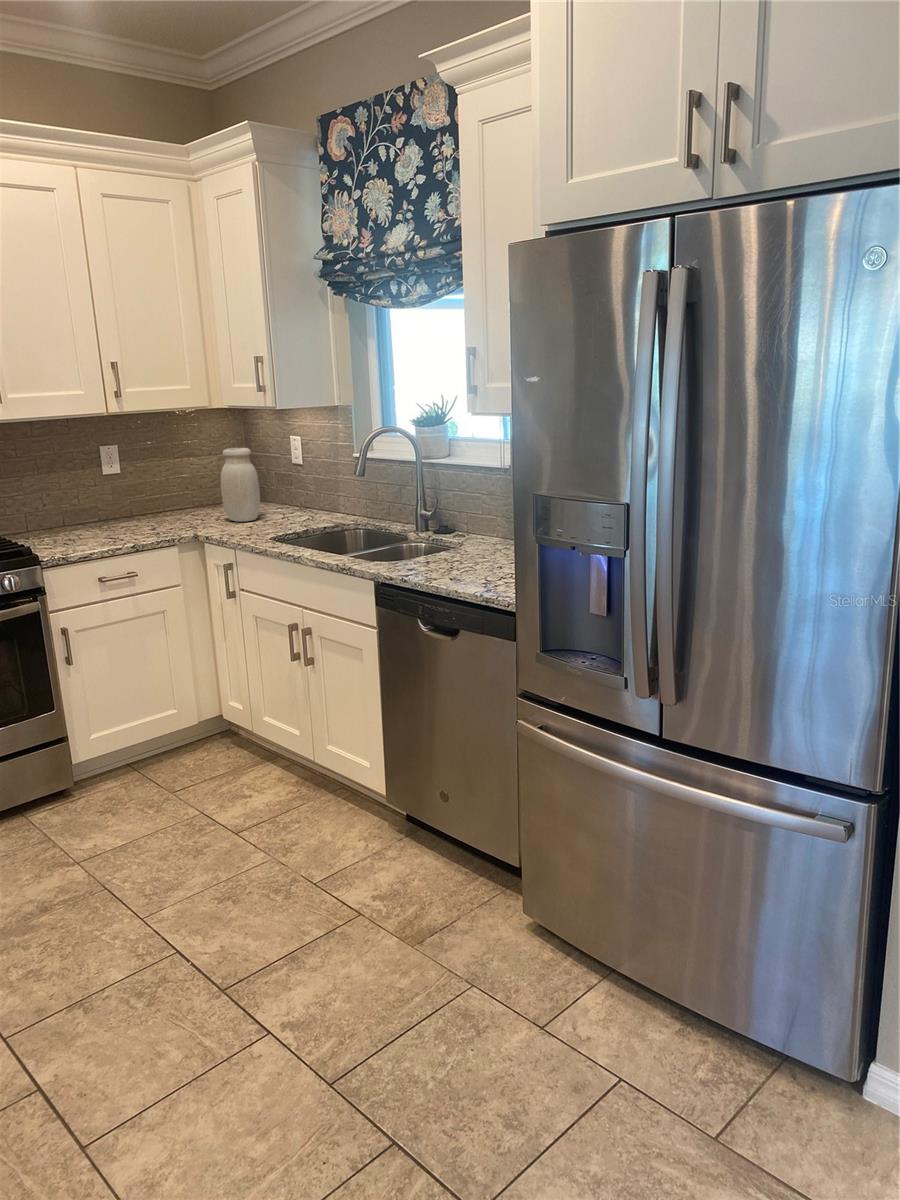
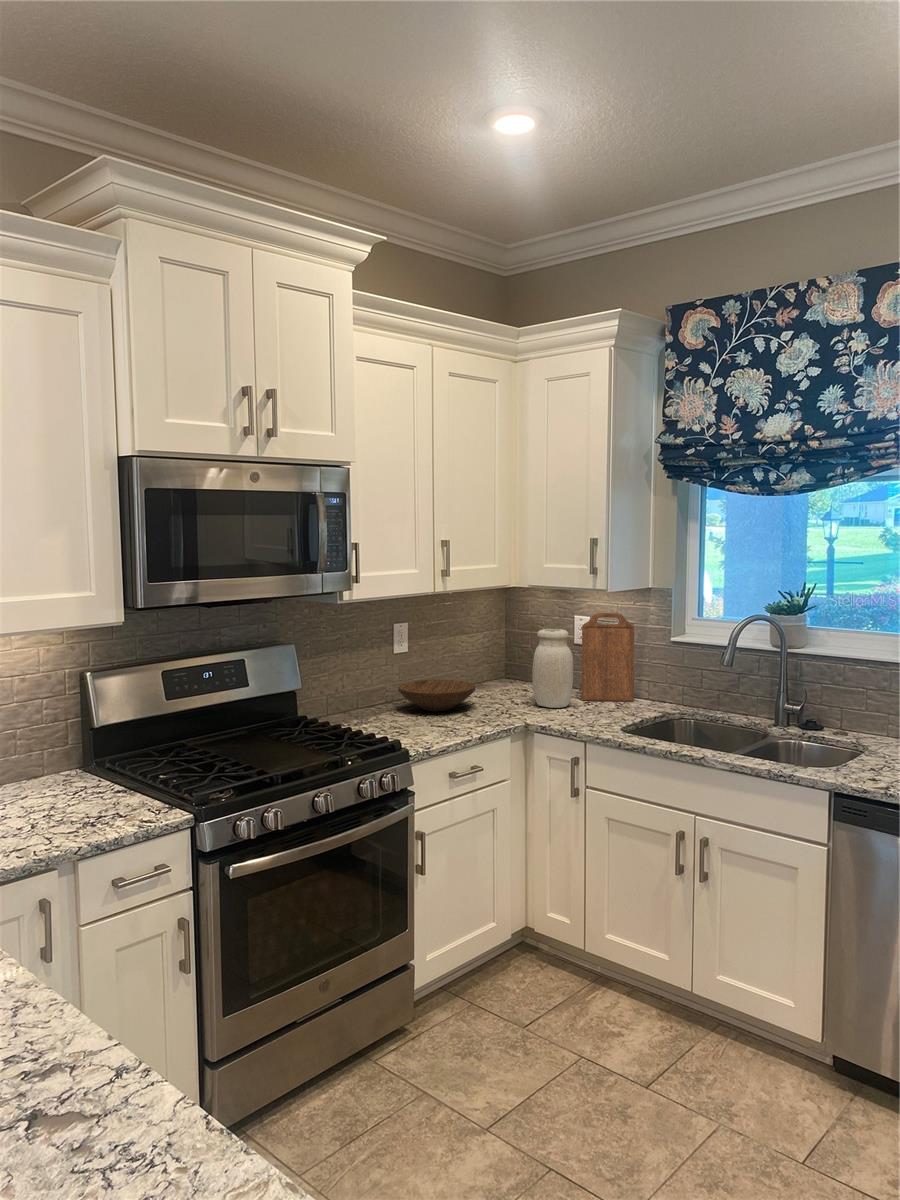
cutting board: none [273,432,325,515] -> present [582,613,634,701]
wooden bowl: none [96,498,171,526] -> present [398,680,476,711]

